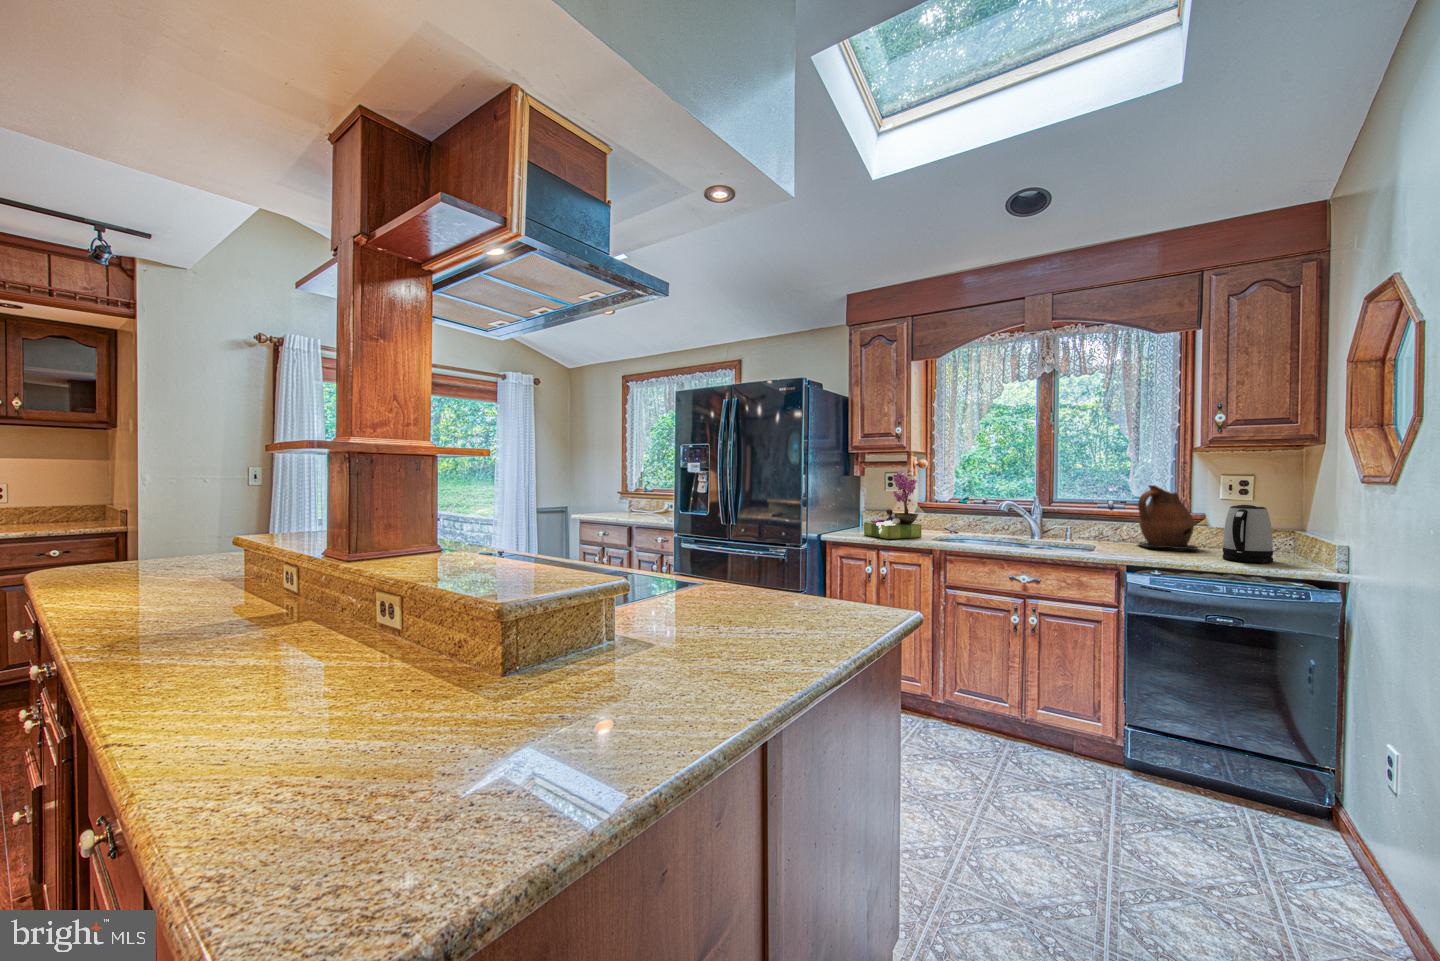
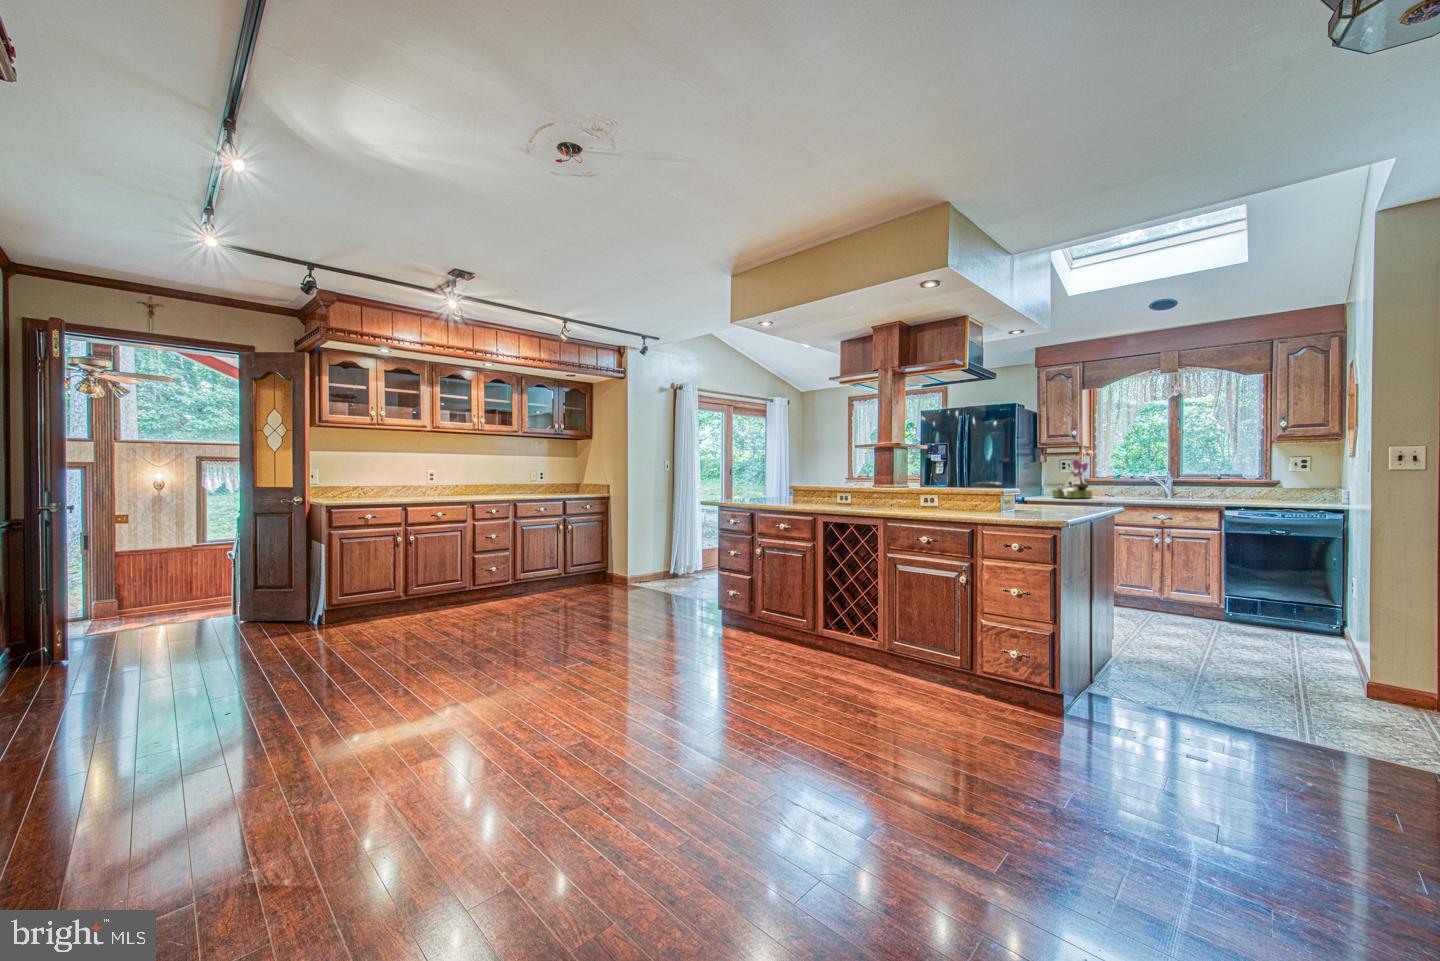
ceramic pitcher: present [1138,485,1198,550] -> none [1233,463,1273,500]
kettle: present [1223,504,1273,563] -> none [1285,472,1314,504]

